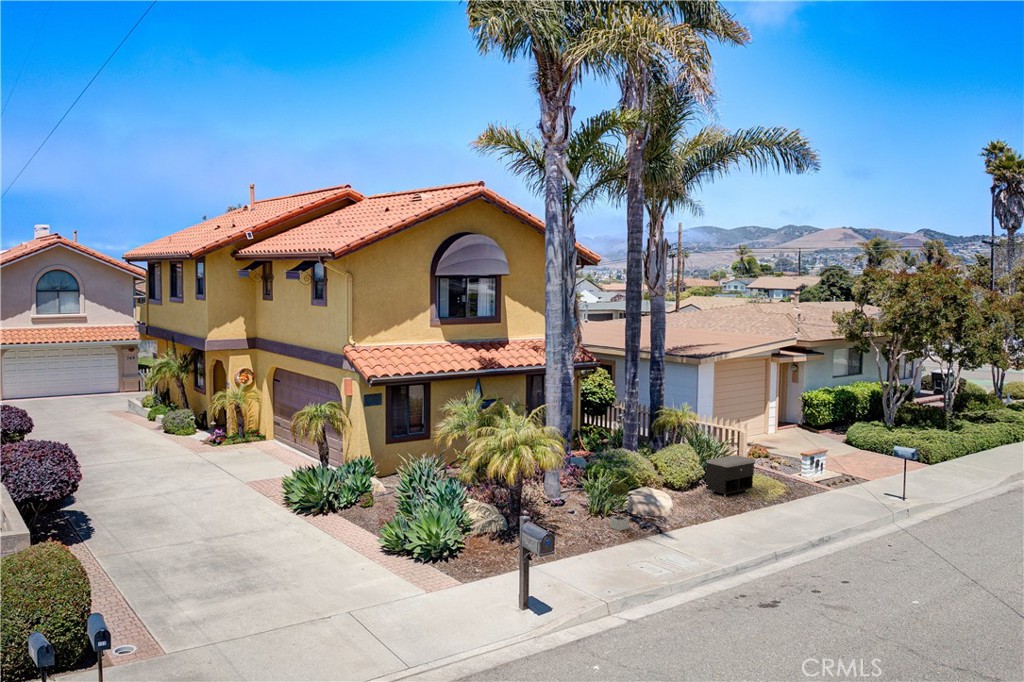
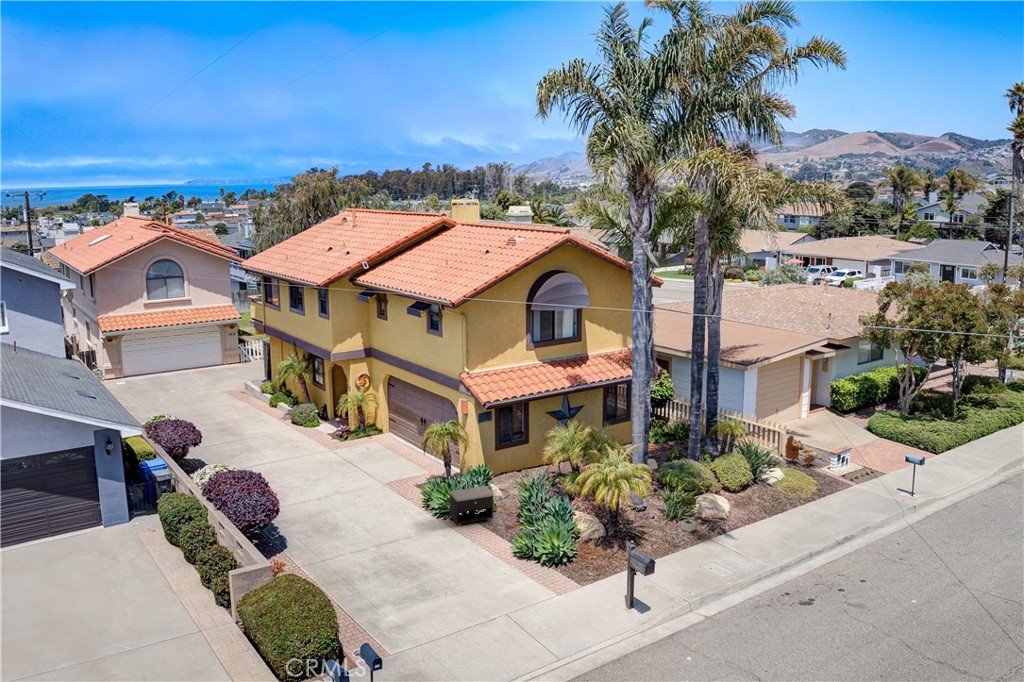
lounge chair: none [748,437,785,474] -> present [785,436,815,468]
storage bench: present [706,455,755,497] -> present [449,486,494,525]

